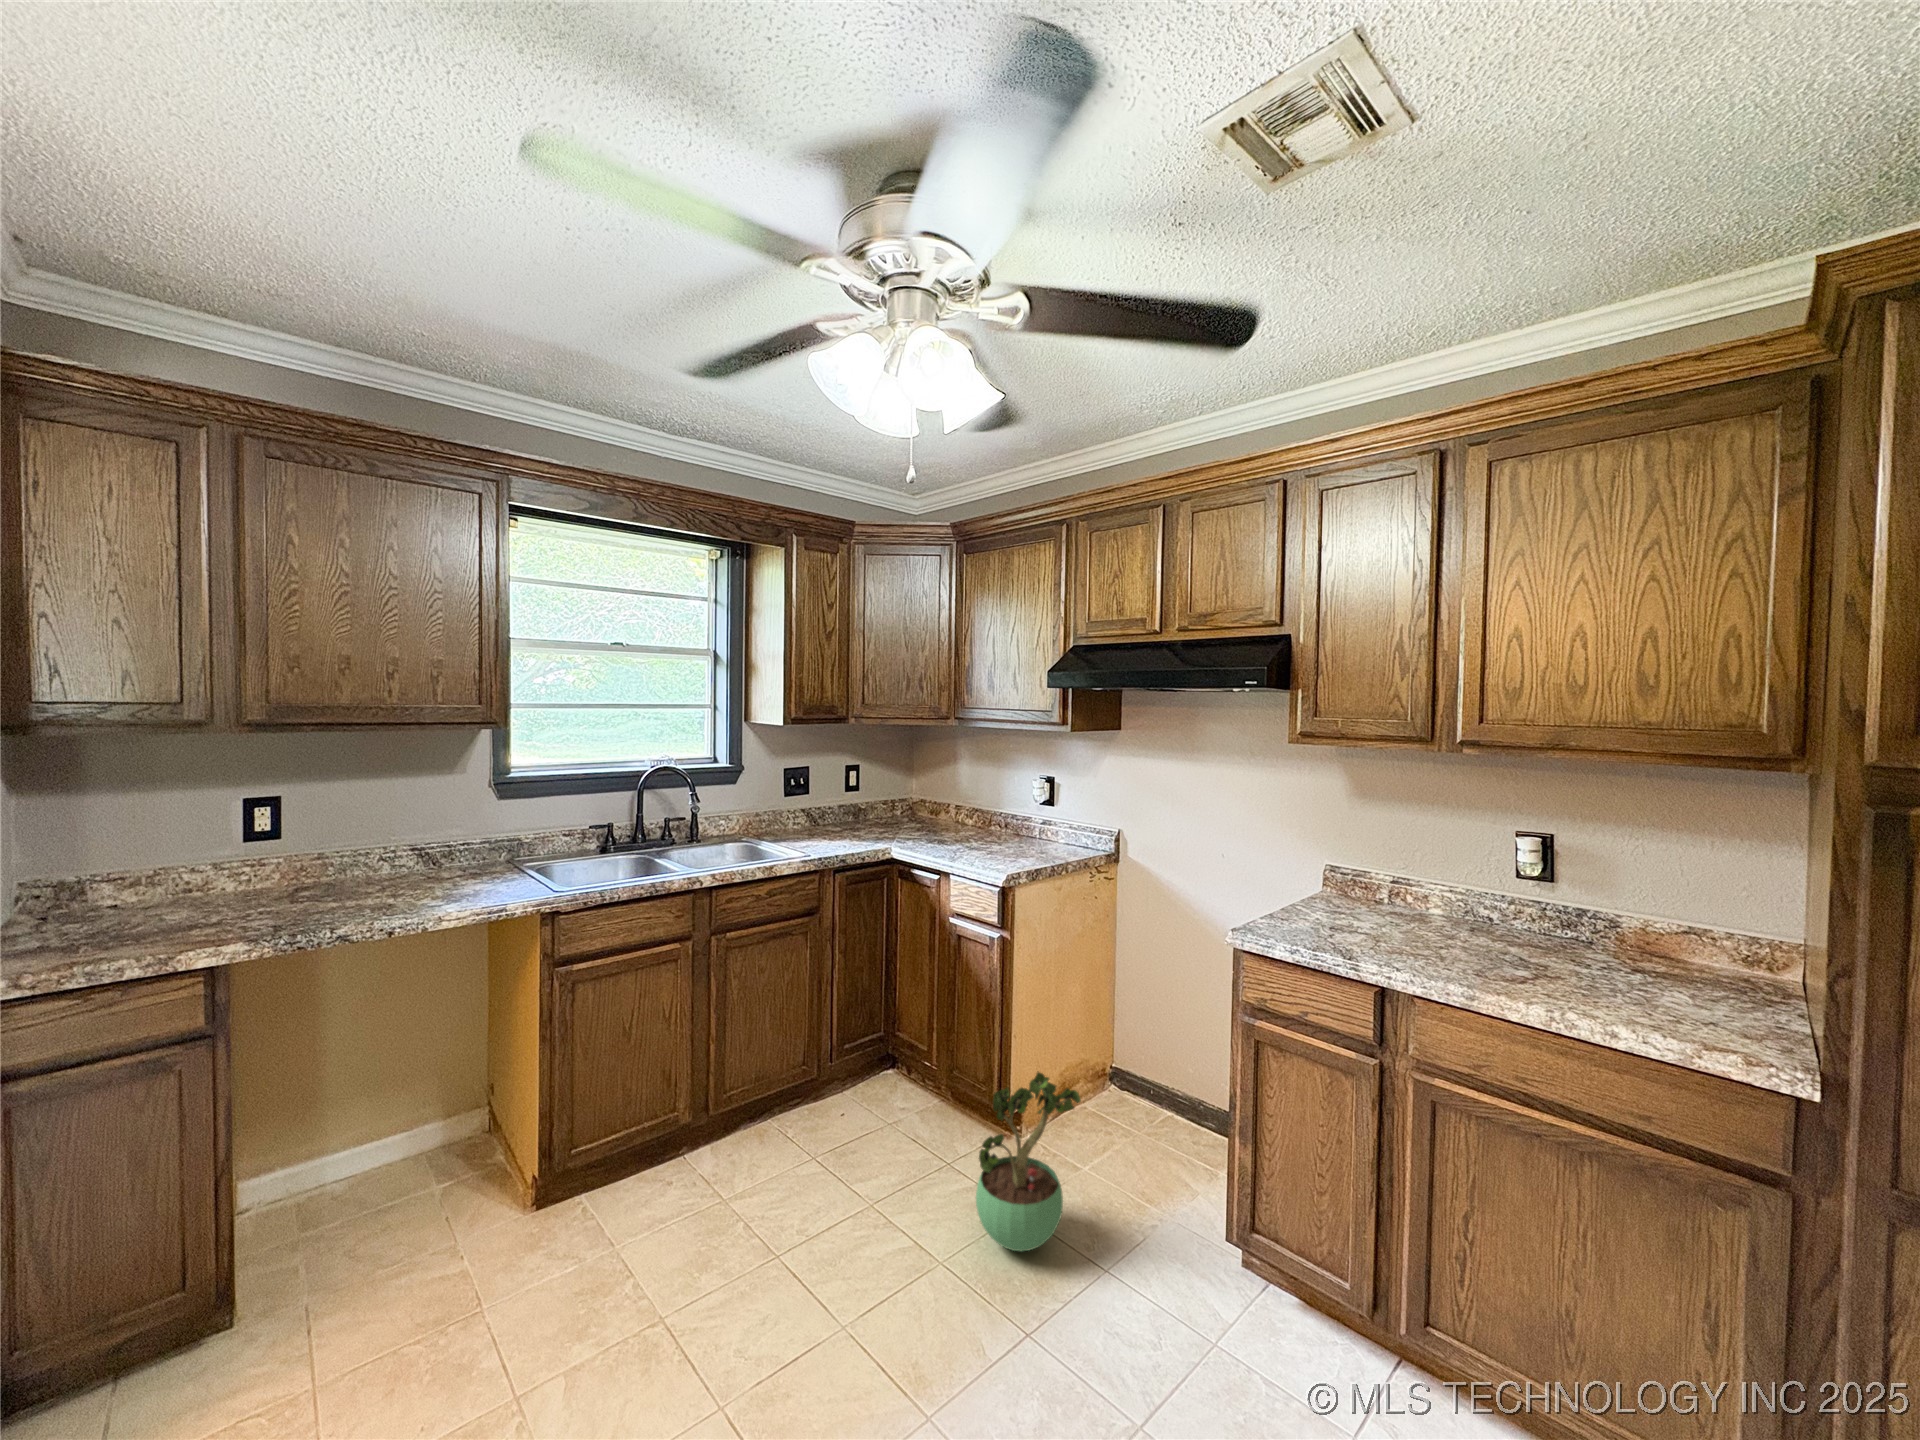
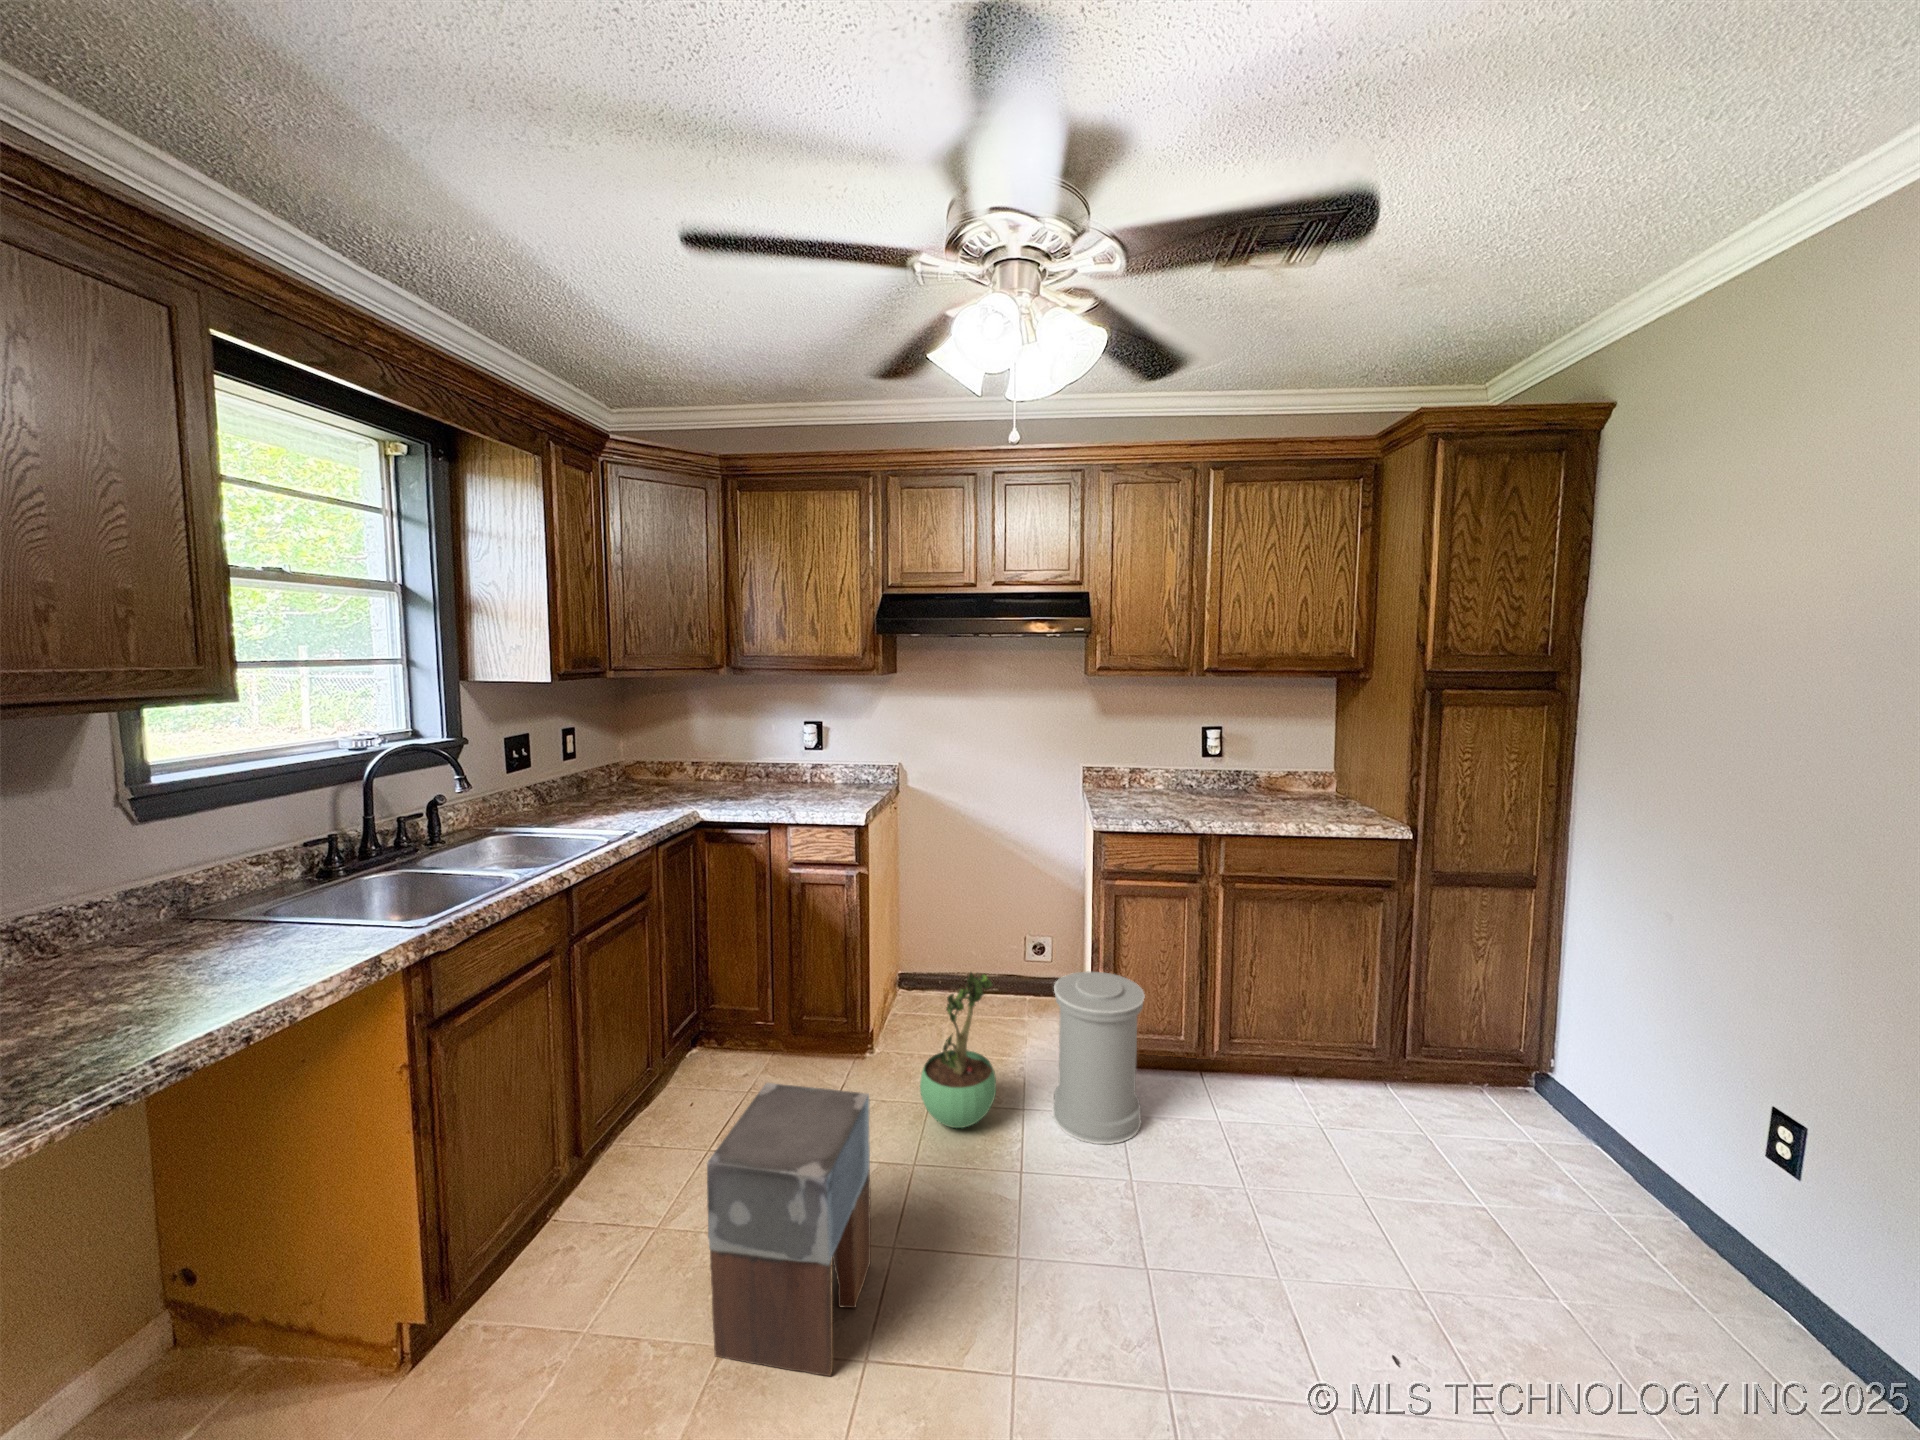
stool: none [653,1097,811,1382] -> present [707,1083,871,1376]
trash can: none [1114,1122,1239,1374] -> present [1052,972,1144,1144]

